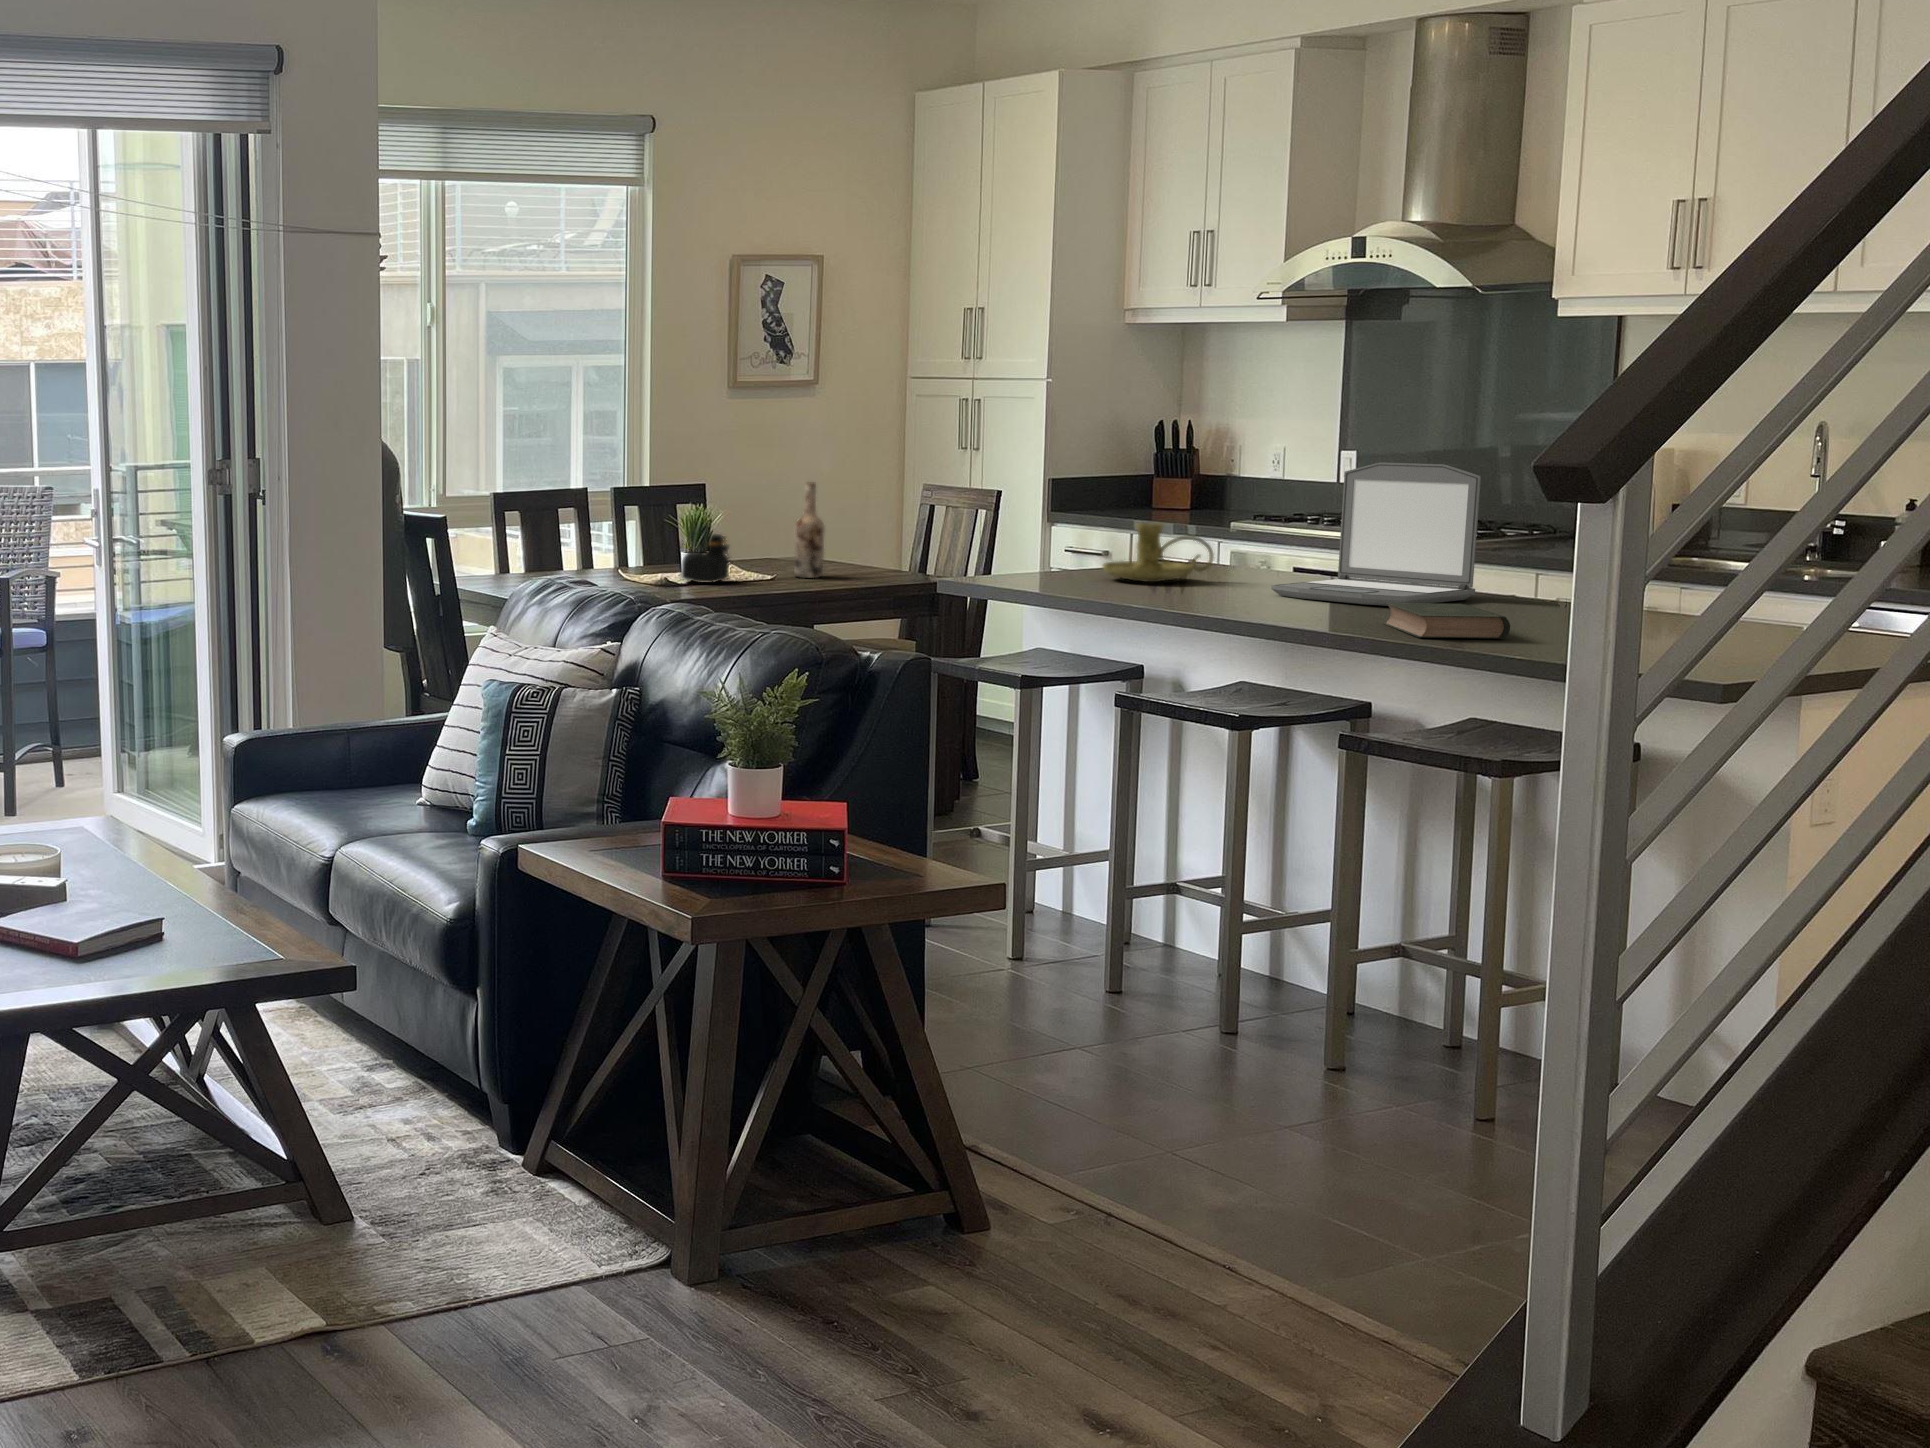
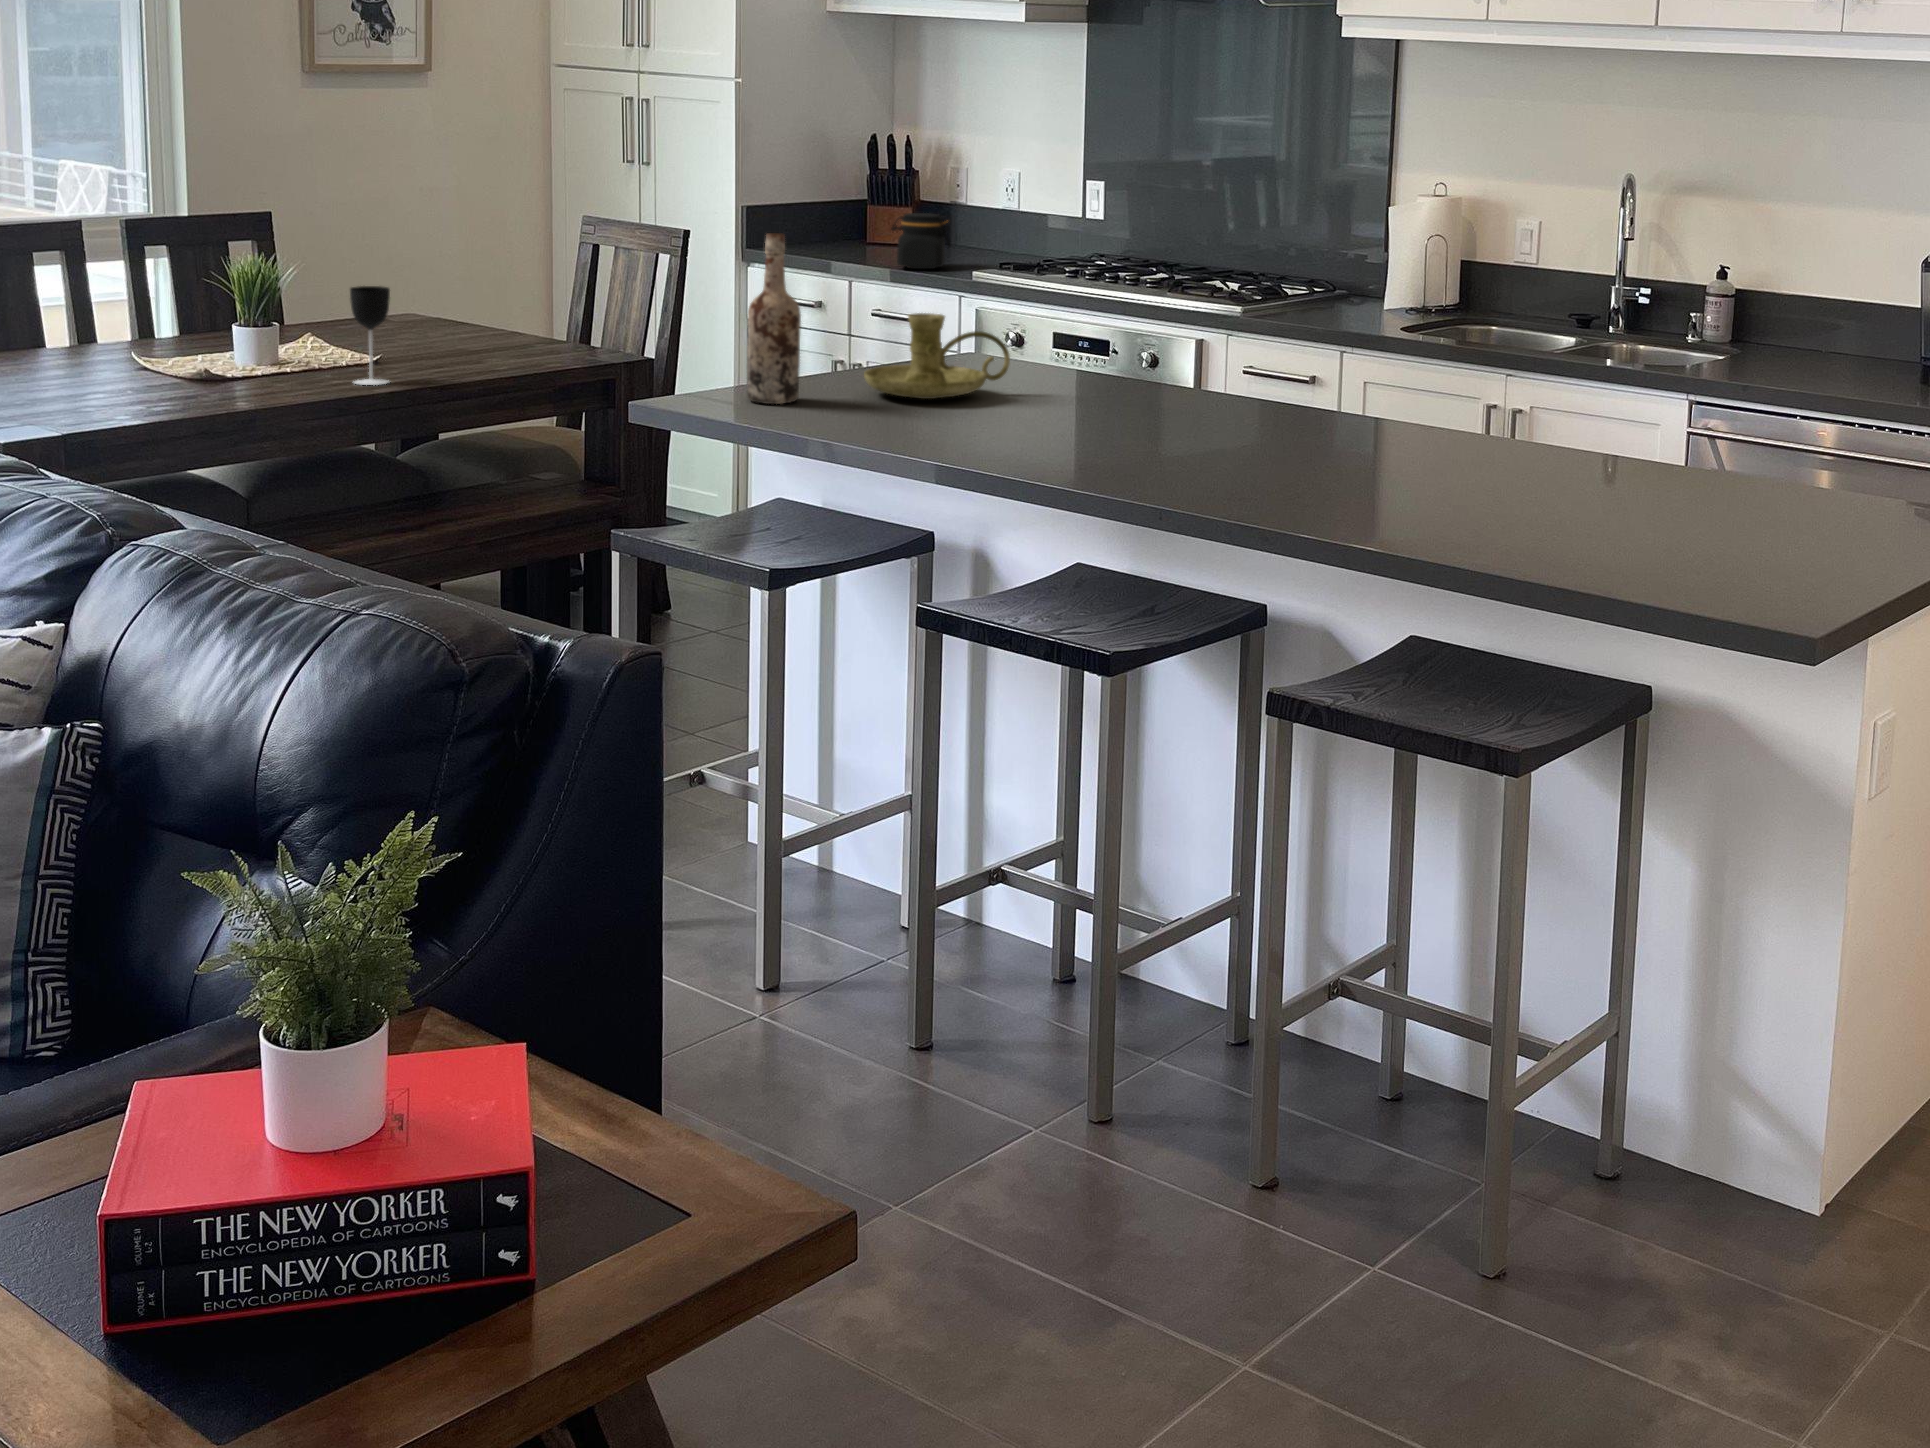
laptop: present [1271,462,1481,606] -> none [1099,236,1349,444]
wine bottle: present [794,482,825,578] -> present [747,233,801,404]
wine glass: none [760,517,786,582] -> present [350,286,390,385]
jar: present [679,534,730,583] -> present [892,213,950,269]
book: present [1383,603,1510,639] -> none [1275,453,1453,520]

